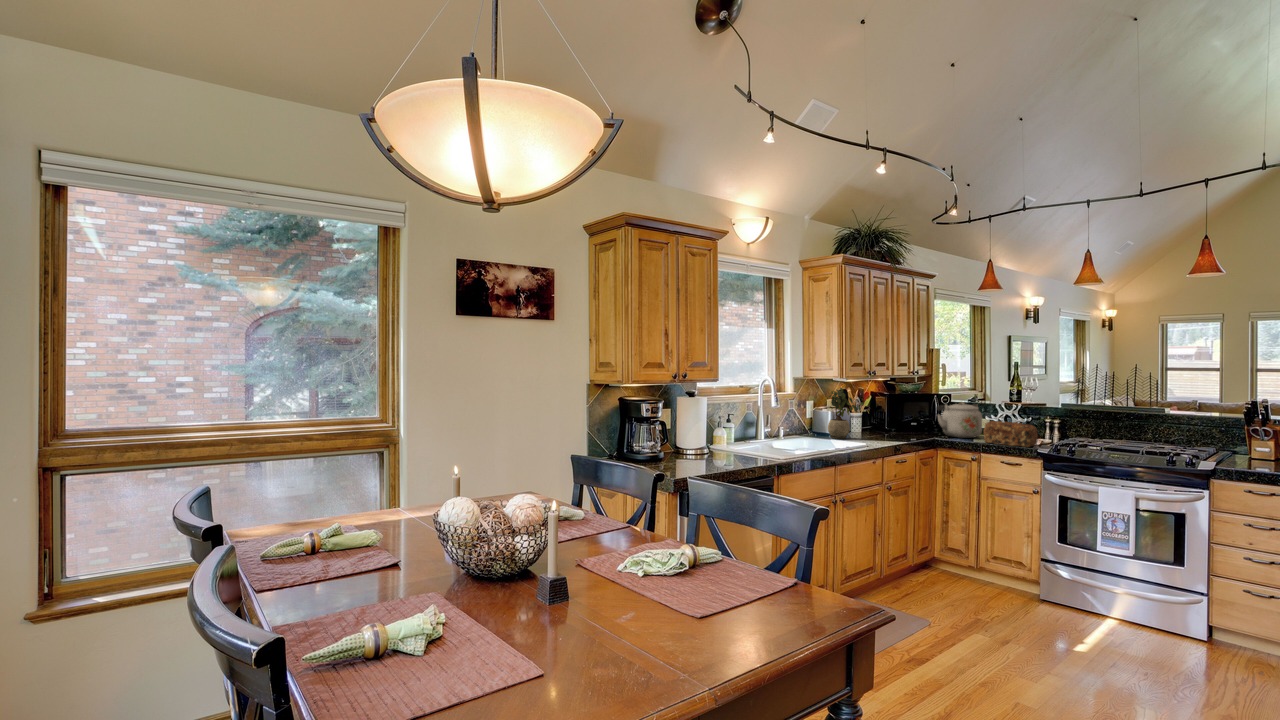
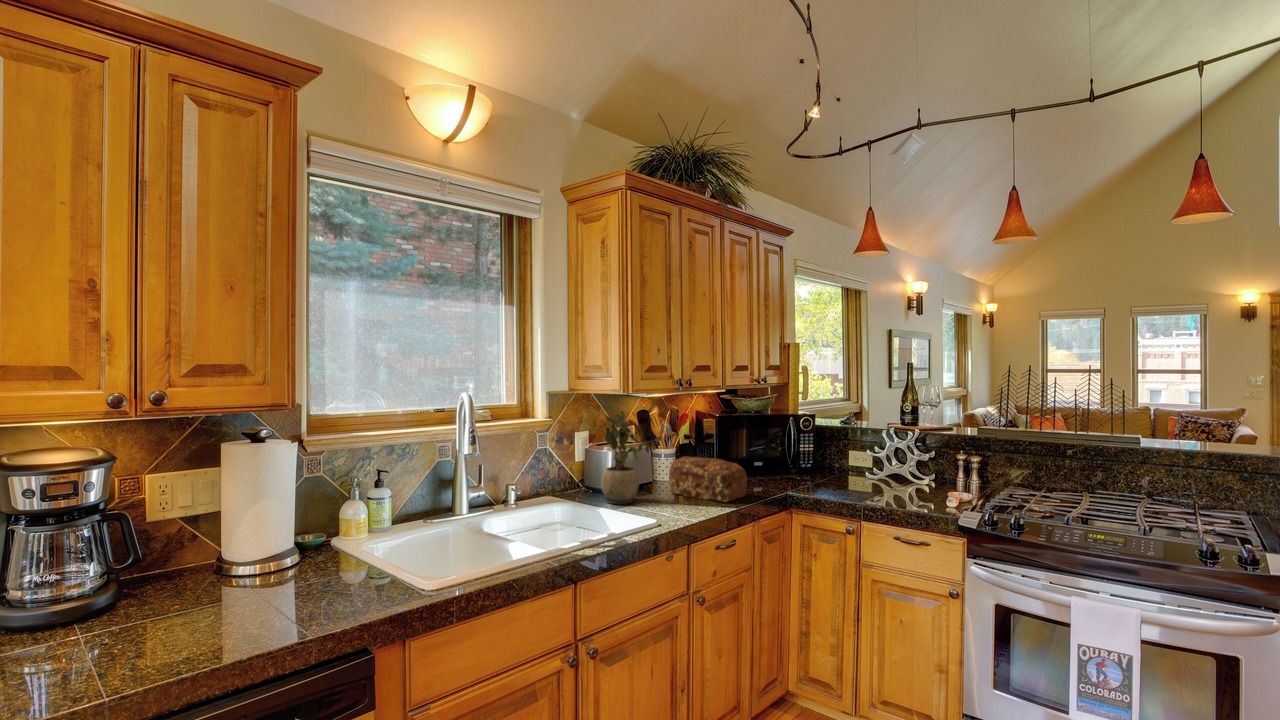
kettle: present [936,402,982,438] -> none [791,428,861,488]
bread loaf: present [984,421,1038,447] -> present [669,456,747,502]

